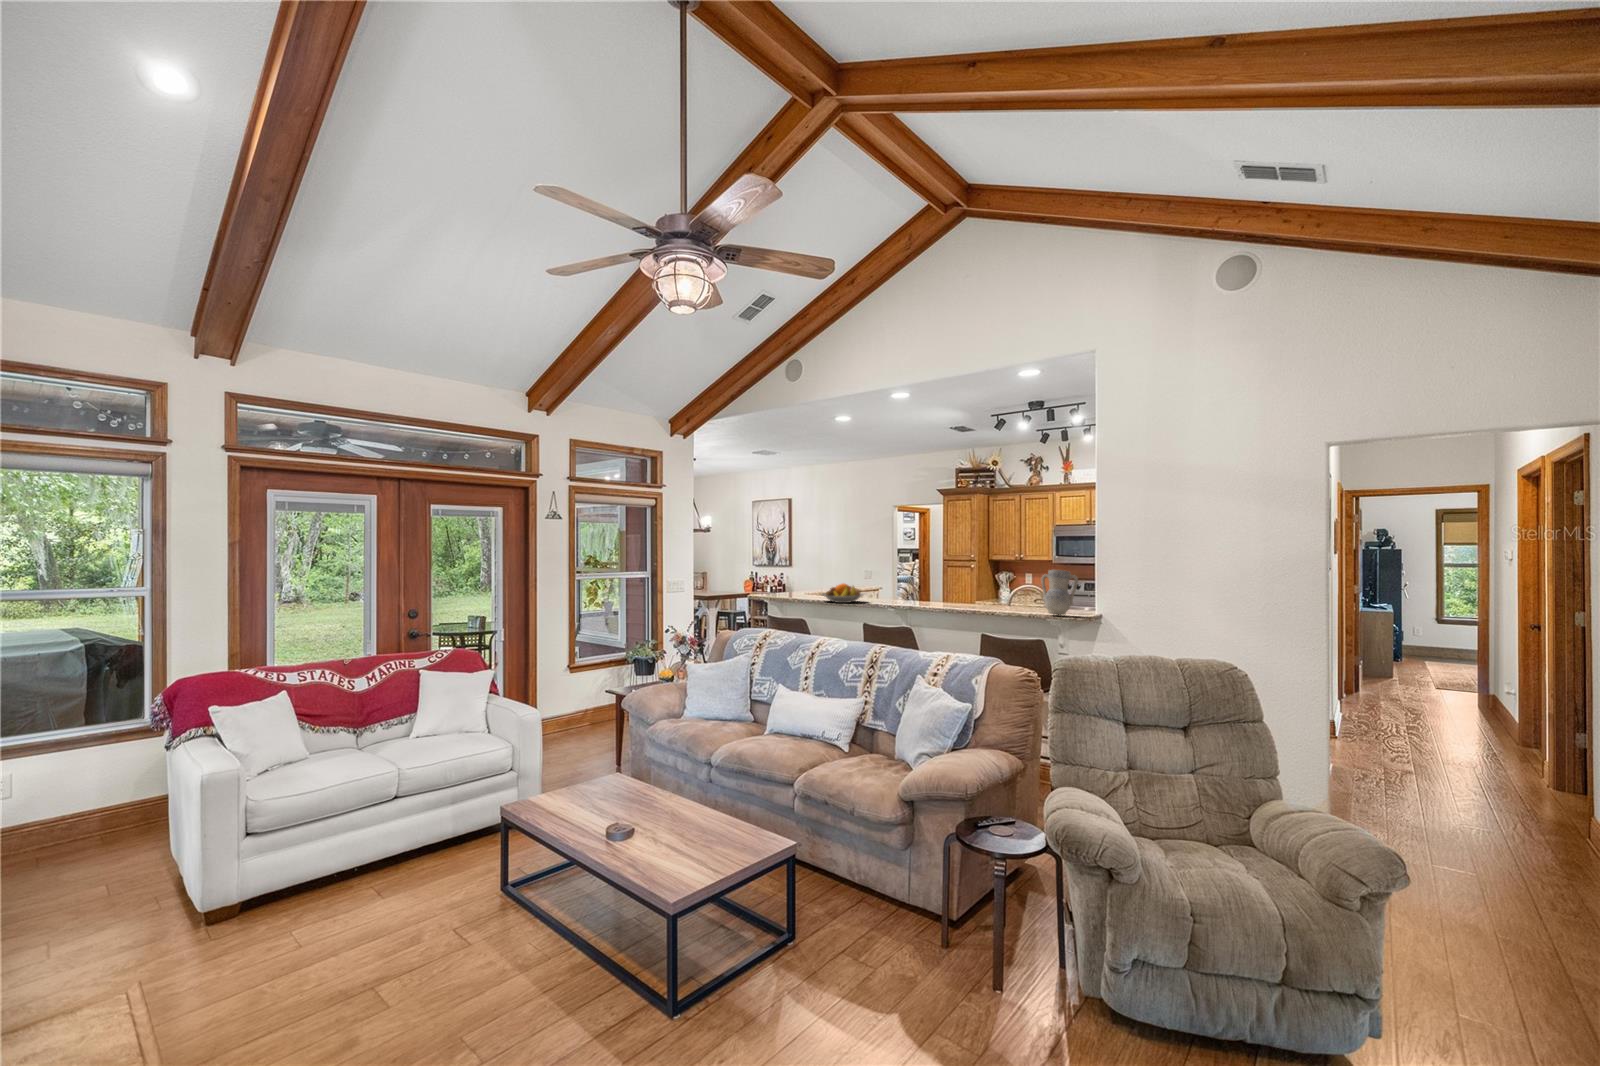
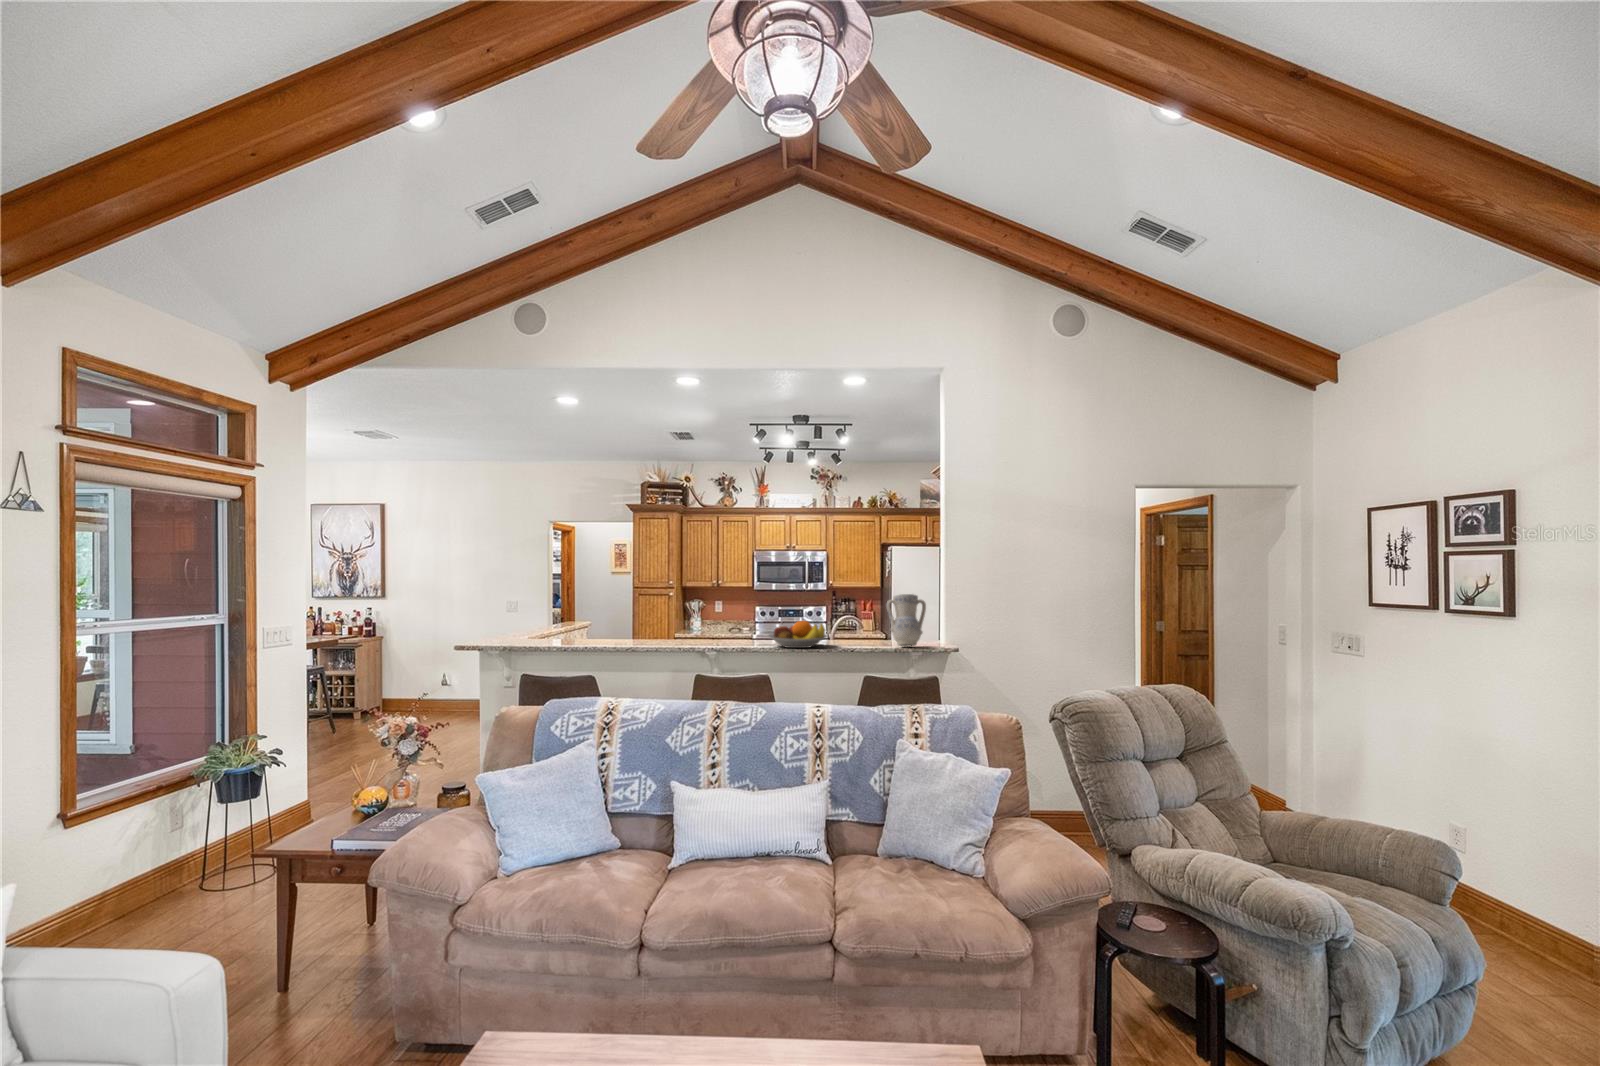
fruit bowl: present [822,583,864,603] -> present [768,621,828,648]

